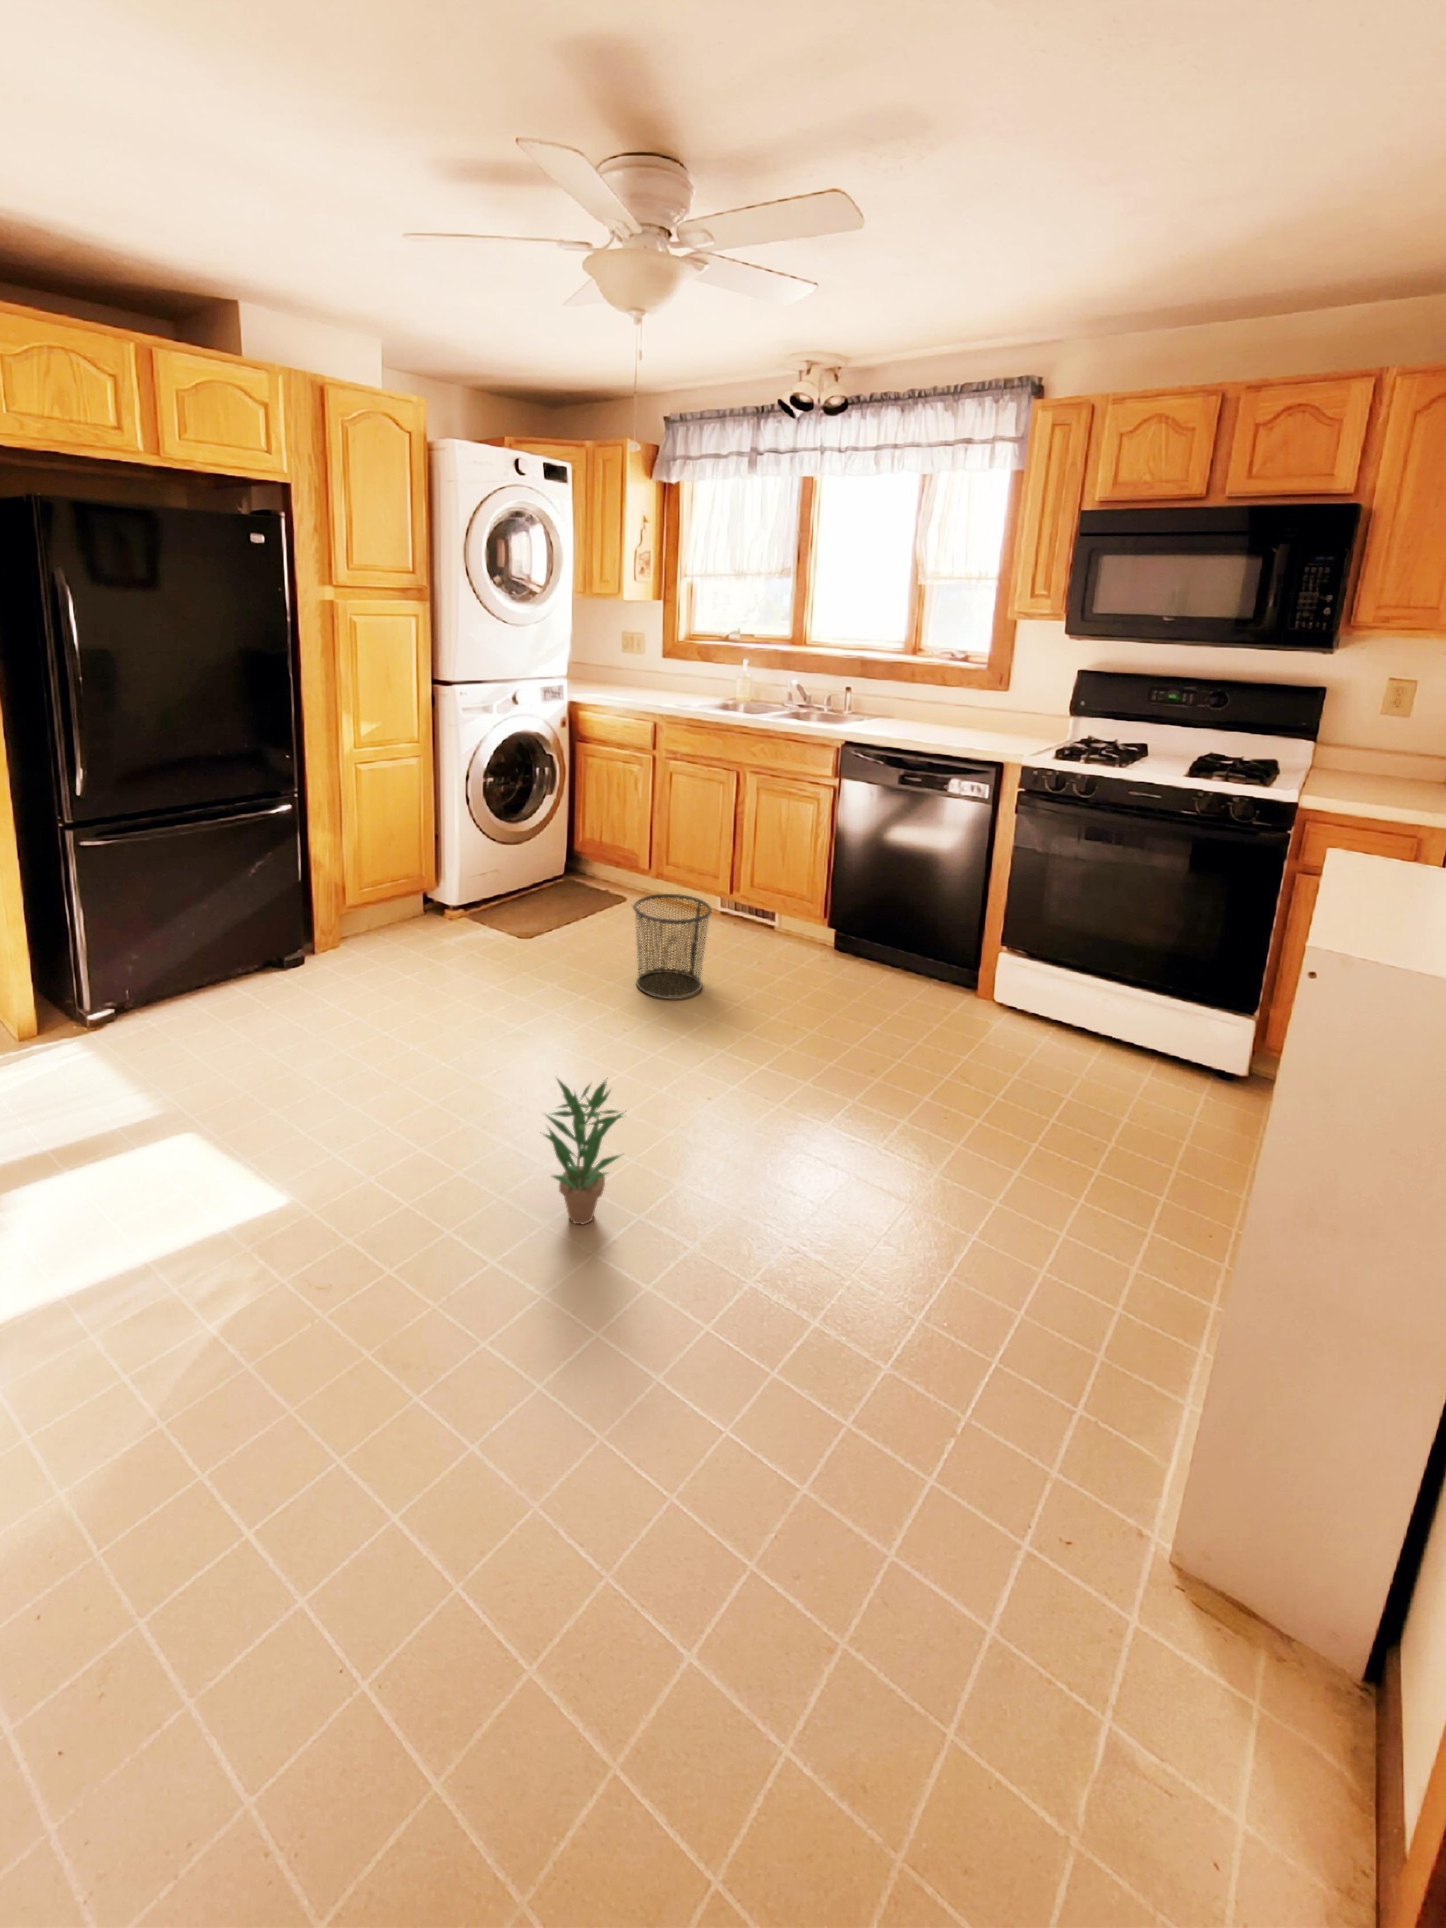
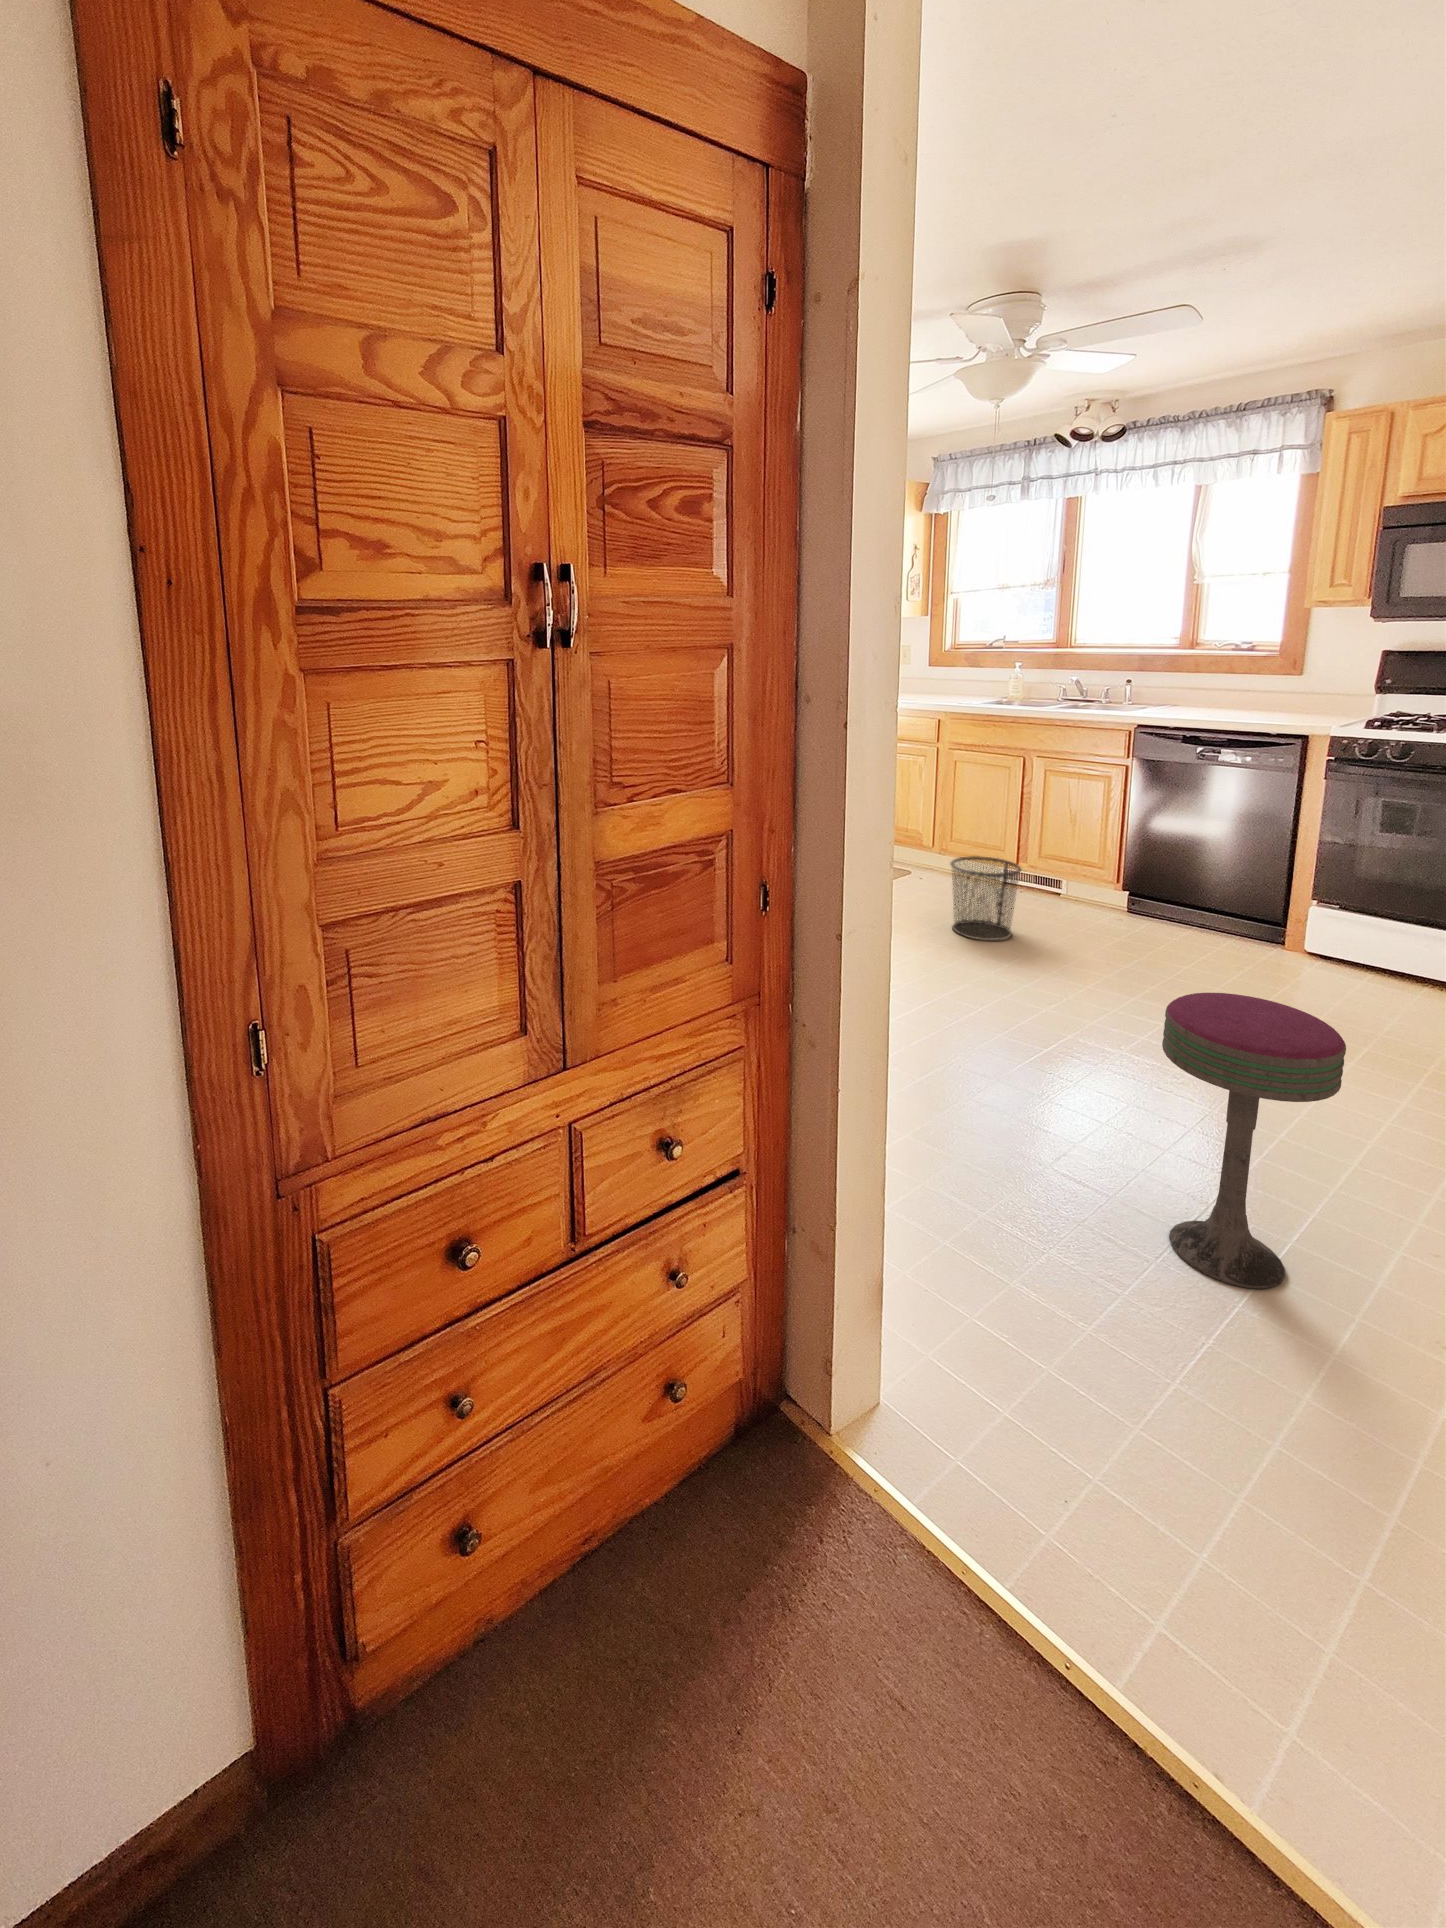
potted plant: present [545,1080,623,1224] -> none [949,955,1022,1068]
bar stool: none [705,1198,936,1679] -> present [1162,993,1346,1289]

